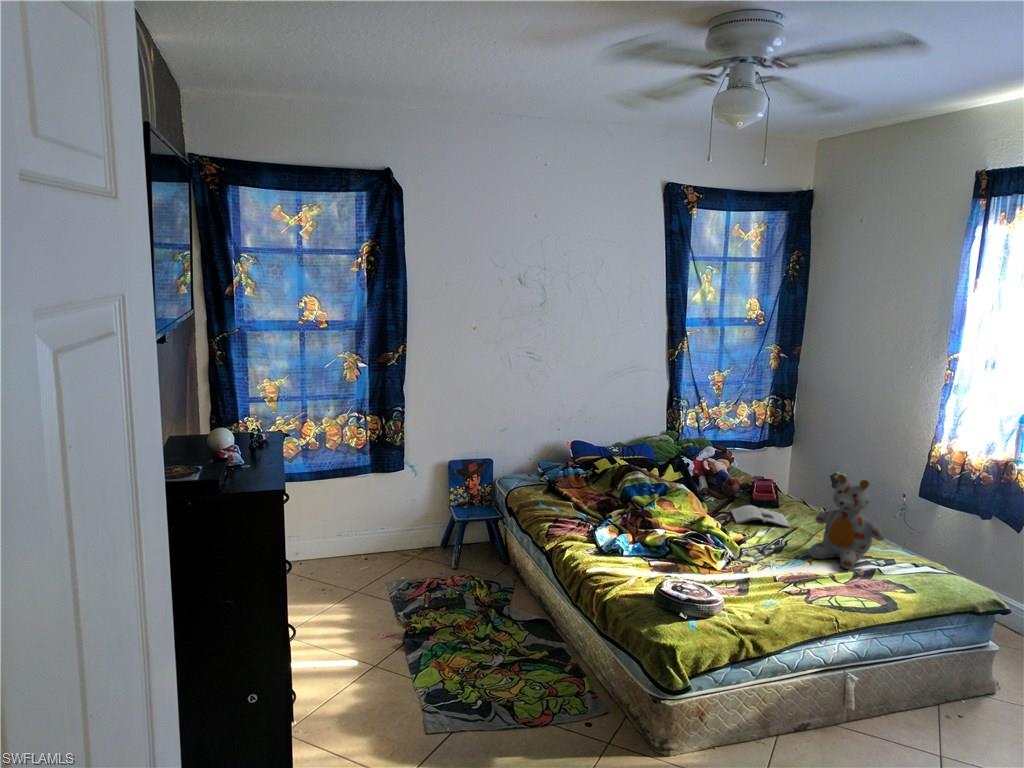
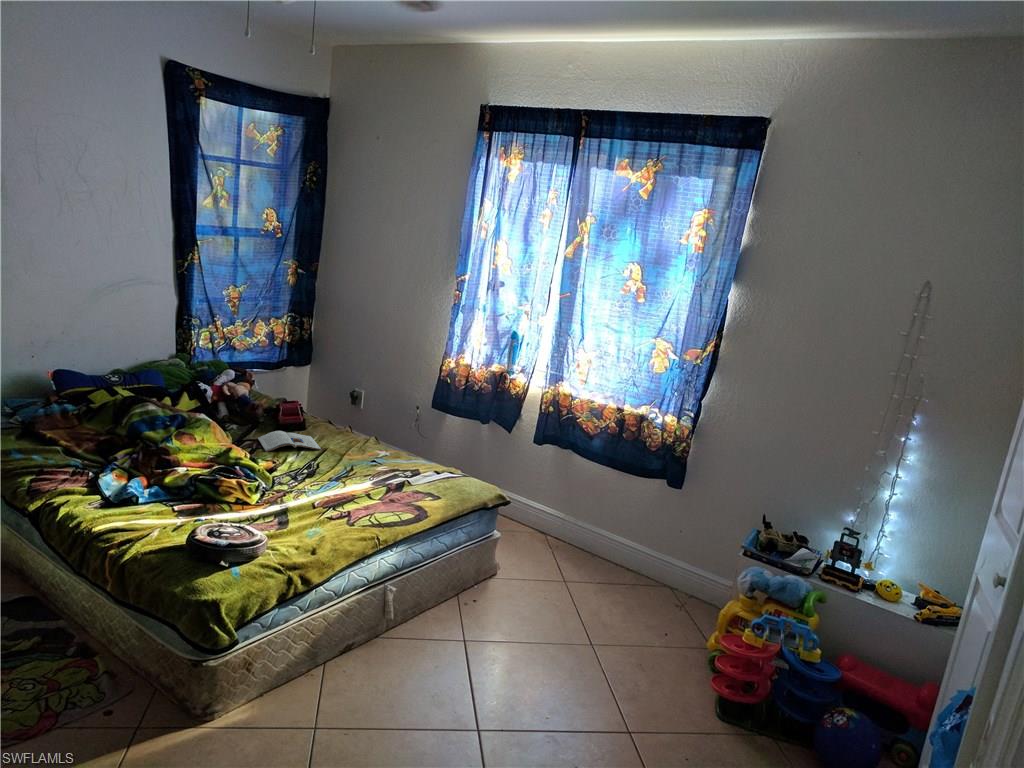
stuffed bear: present [809,474,885,569] -> none [343,394,410,485]

